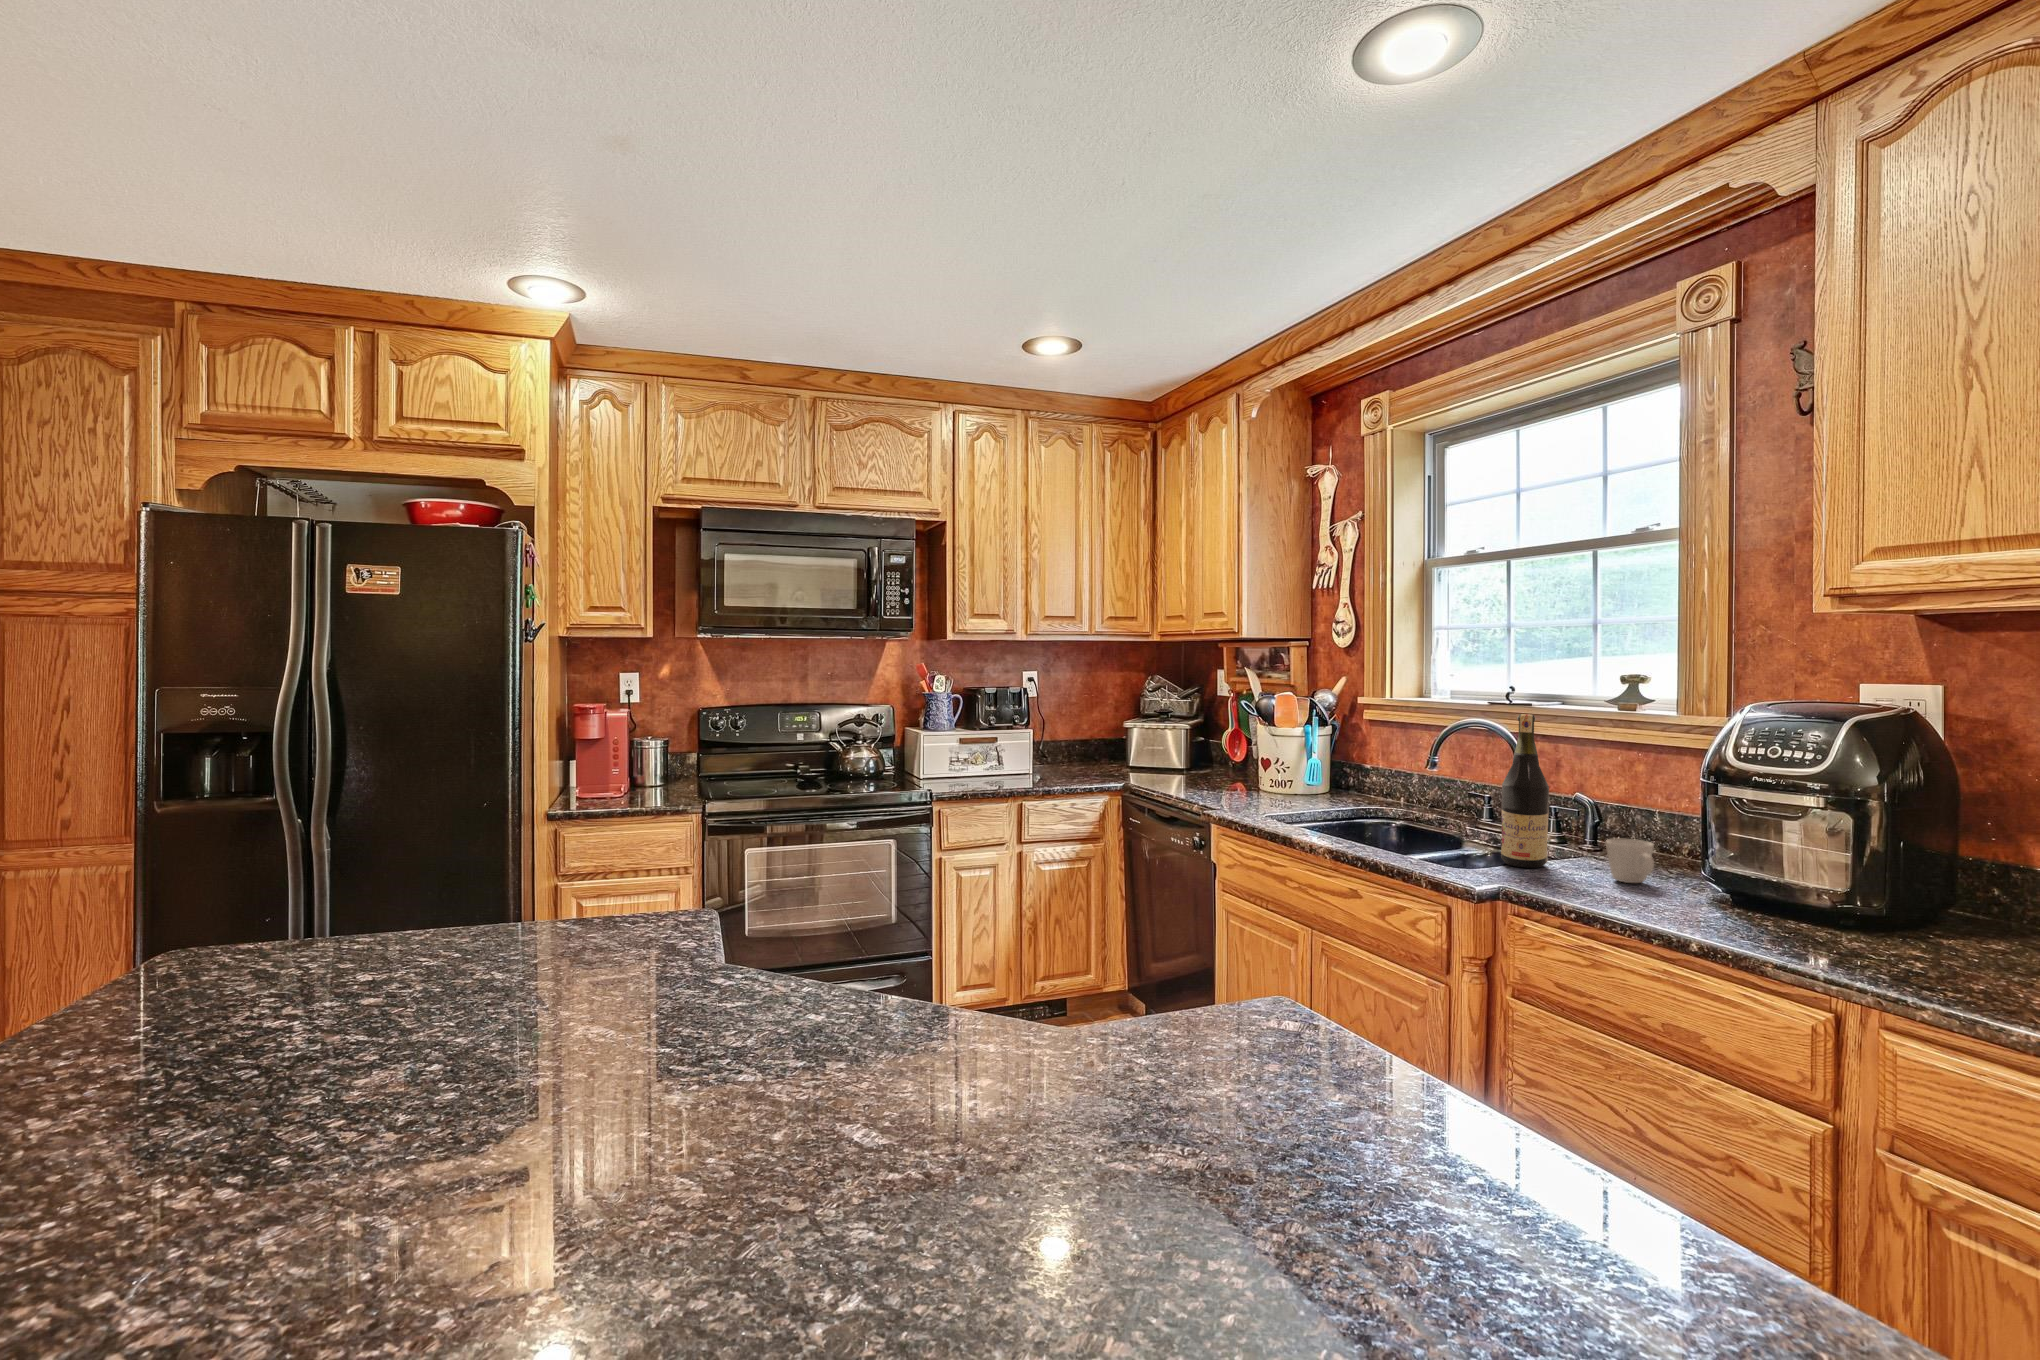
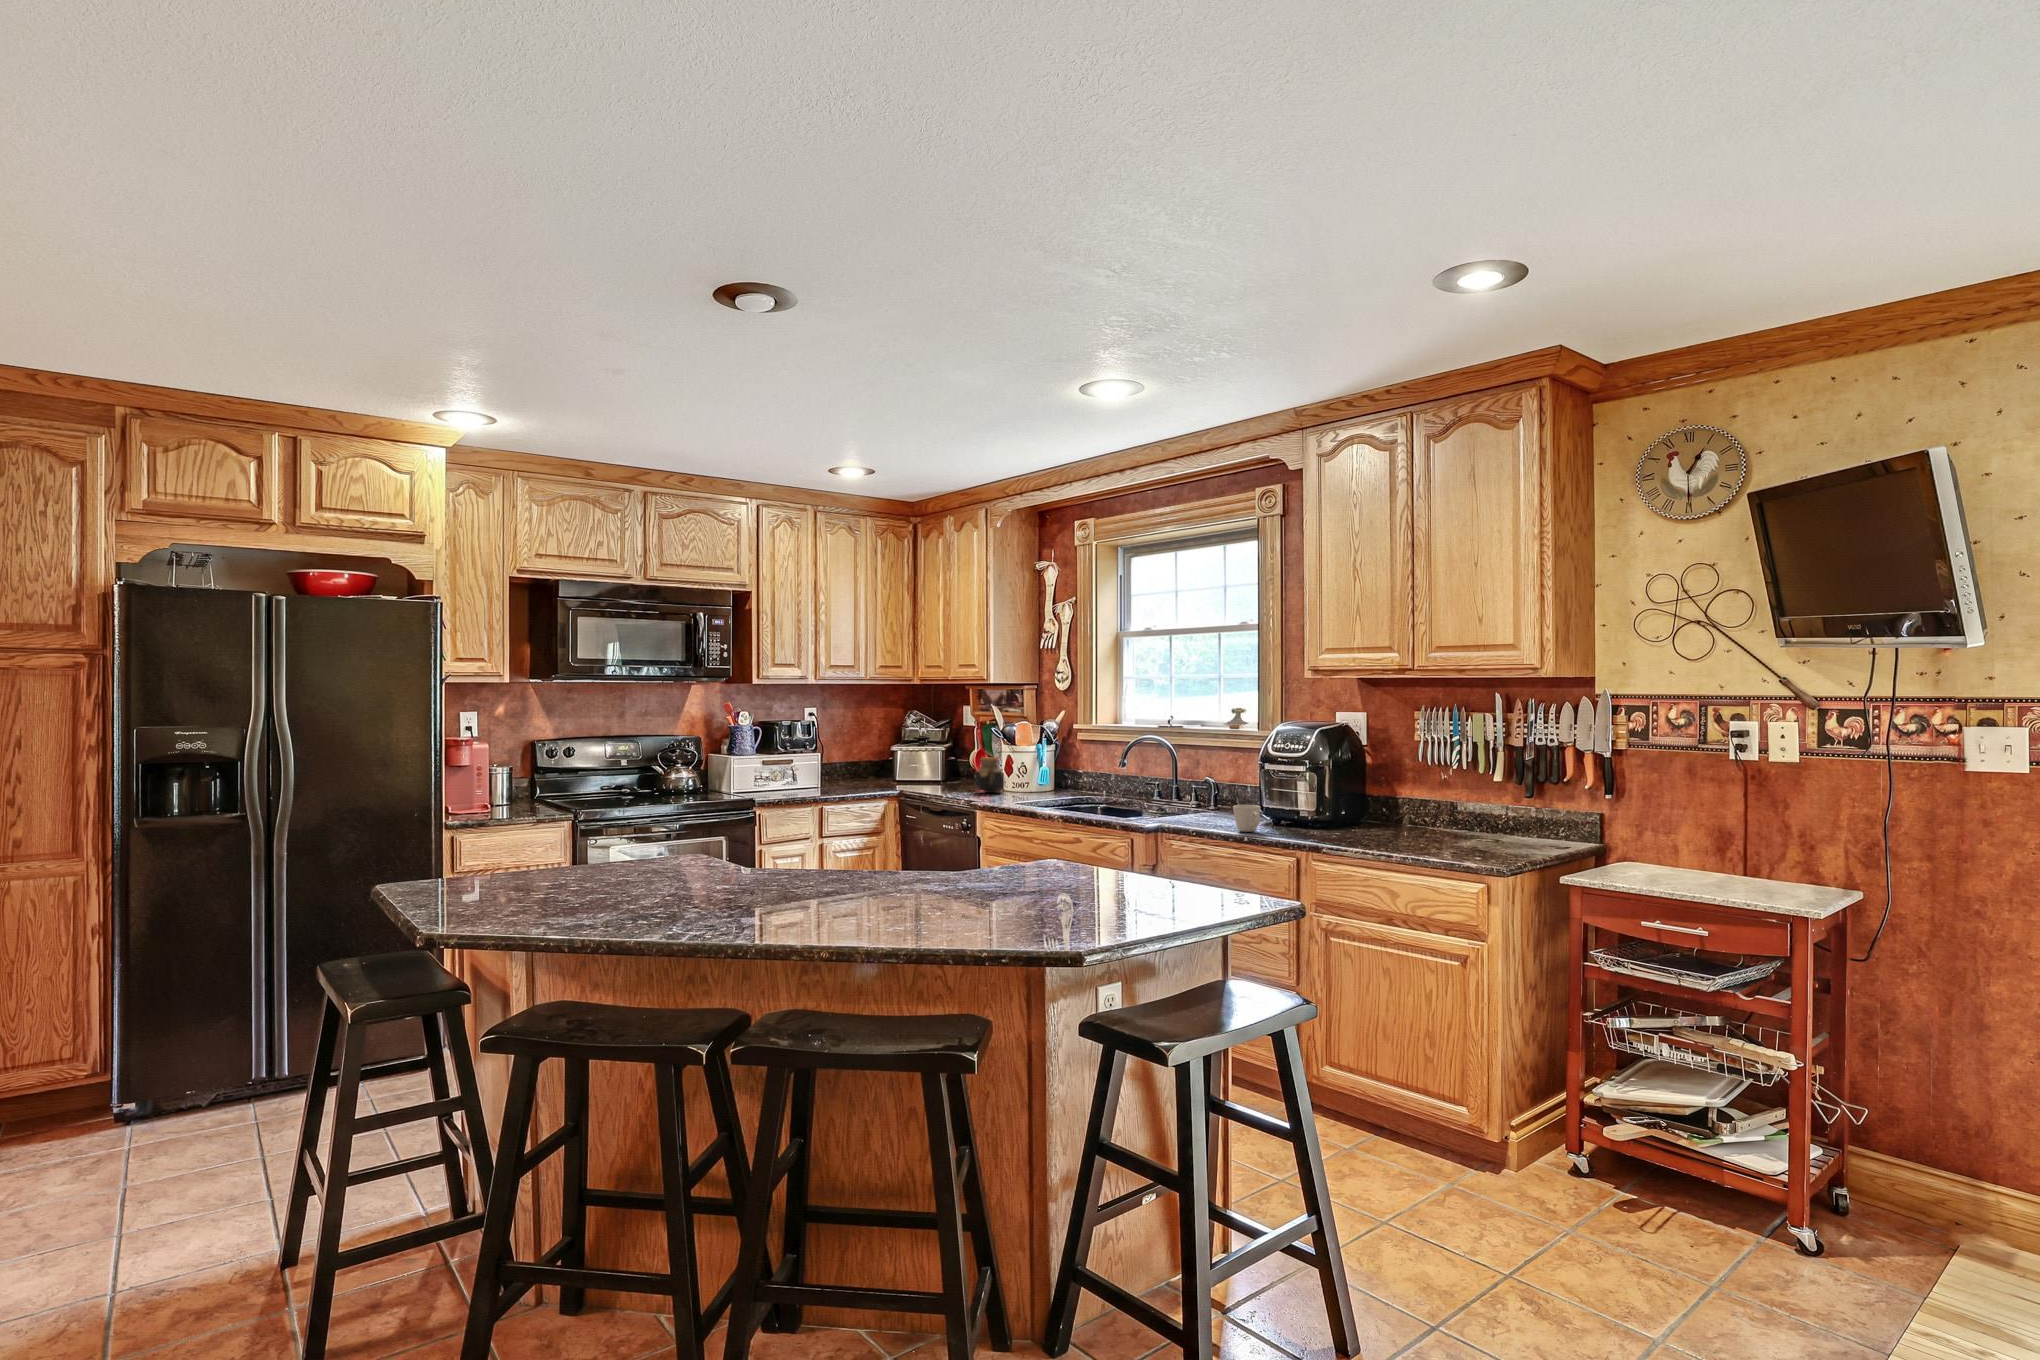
wine bottle: present [1501,714,1549,868] -> none [1171,728,1200,828]
jar: none [1223,739,1262,786] -> present [975,757,1004,793]

